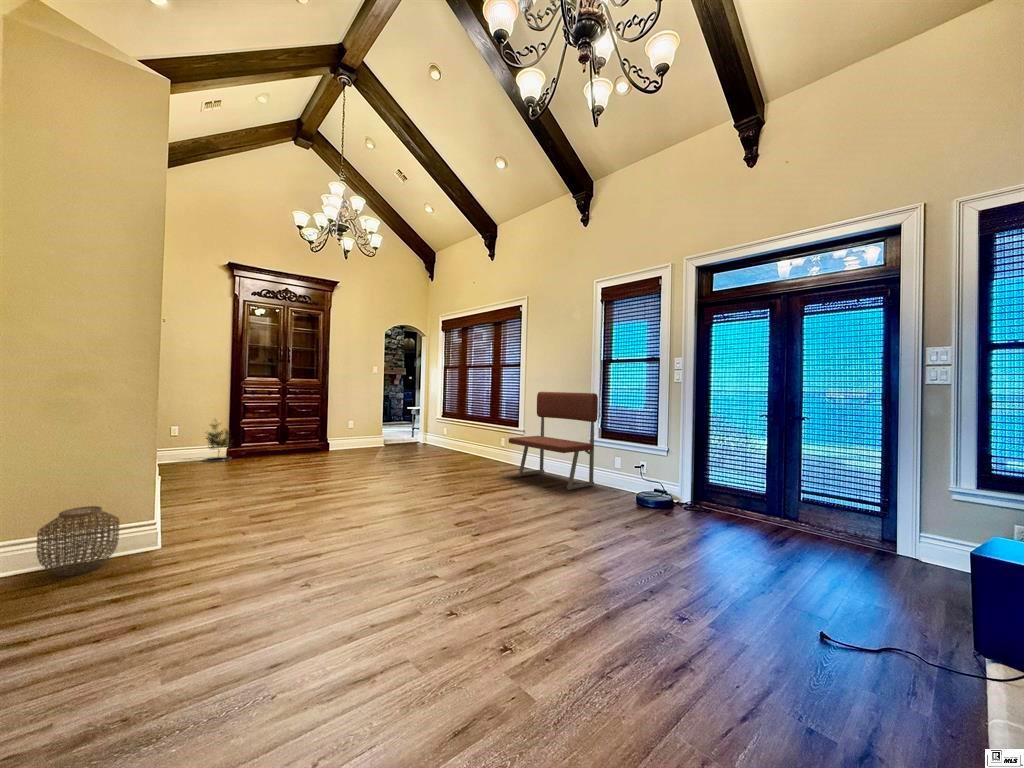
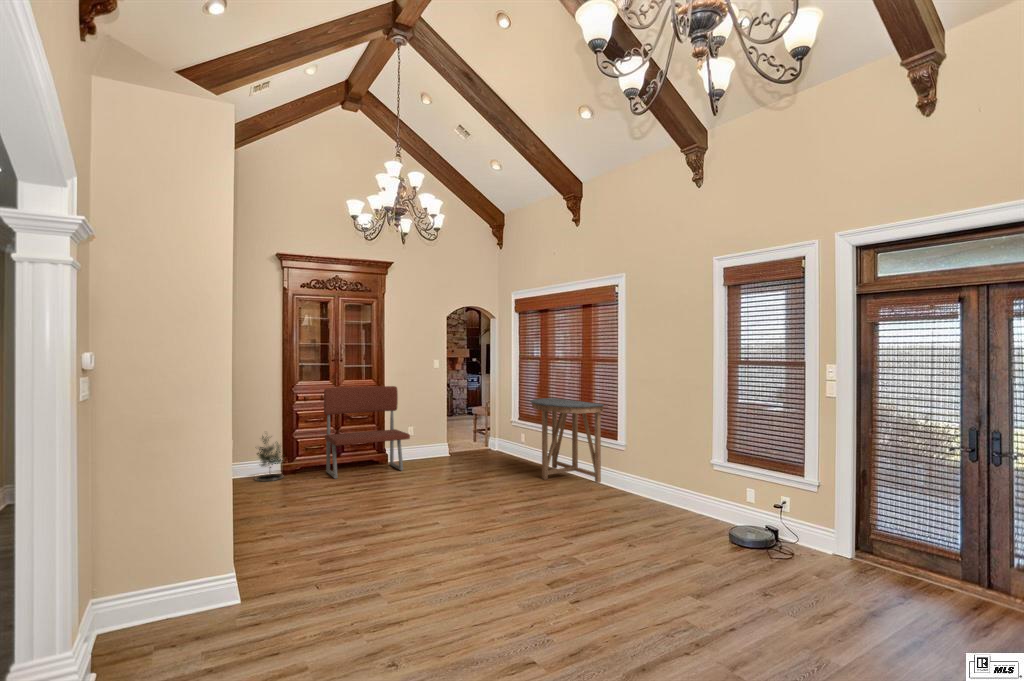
bench: present [509,392,598,490] -> present [324,386,410,479]
console table: none [451,398,509,462] -> present [530,398,604,483]
woven basket: present [37,506,119,576] -> none [135,563,204,637]

